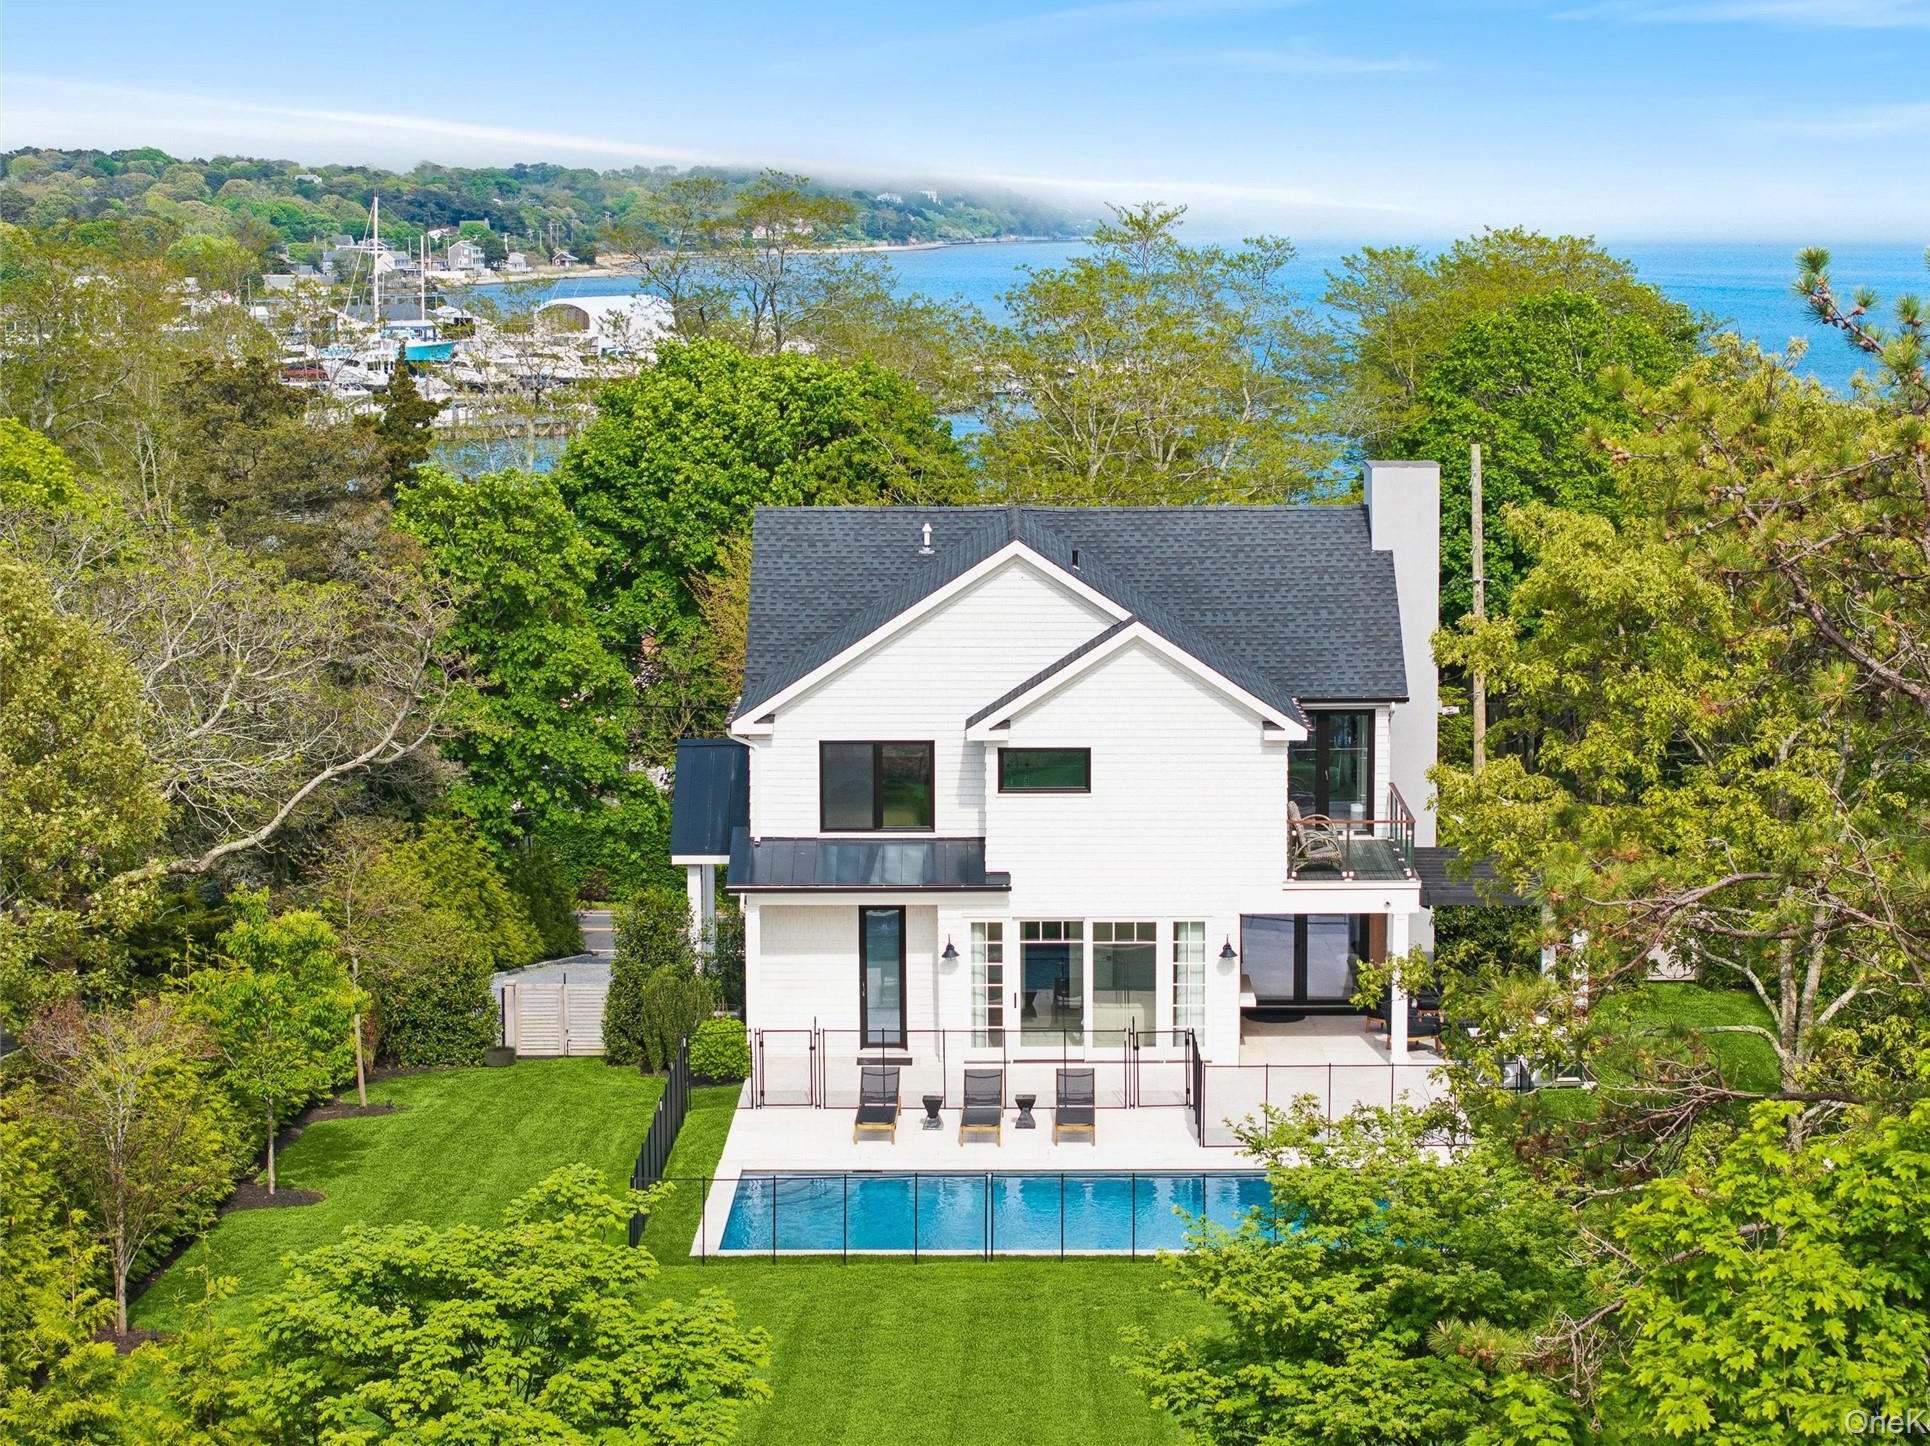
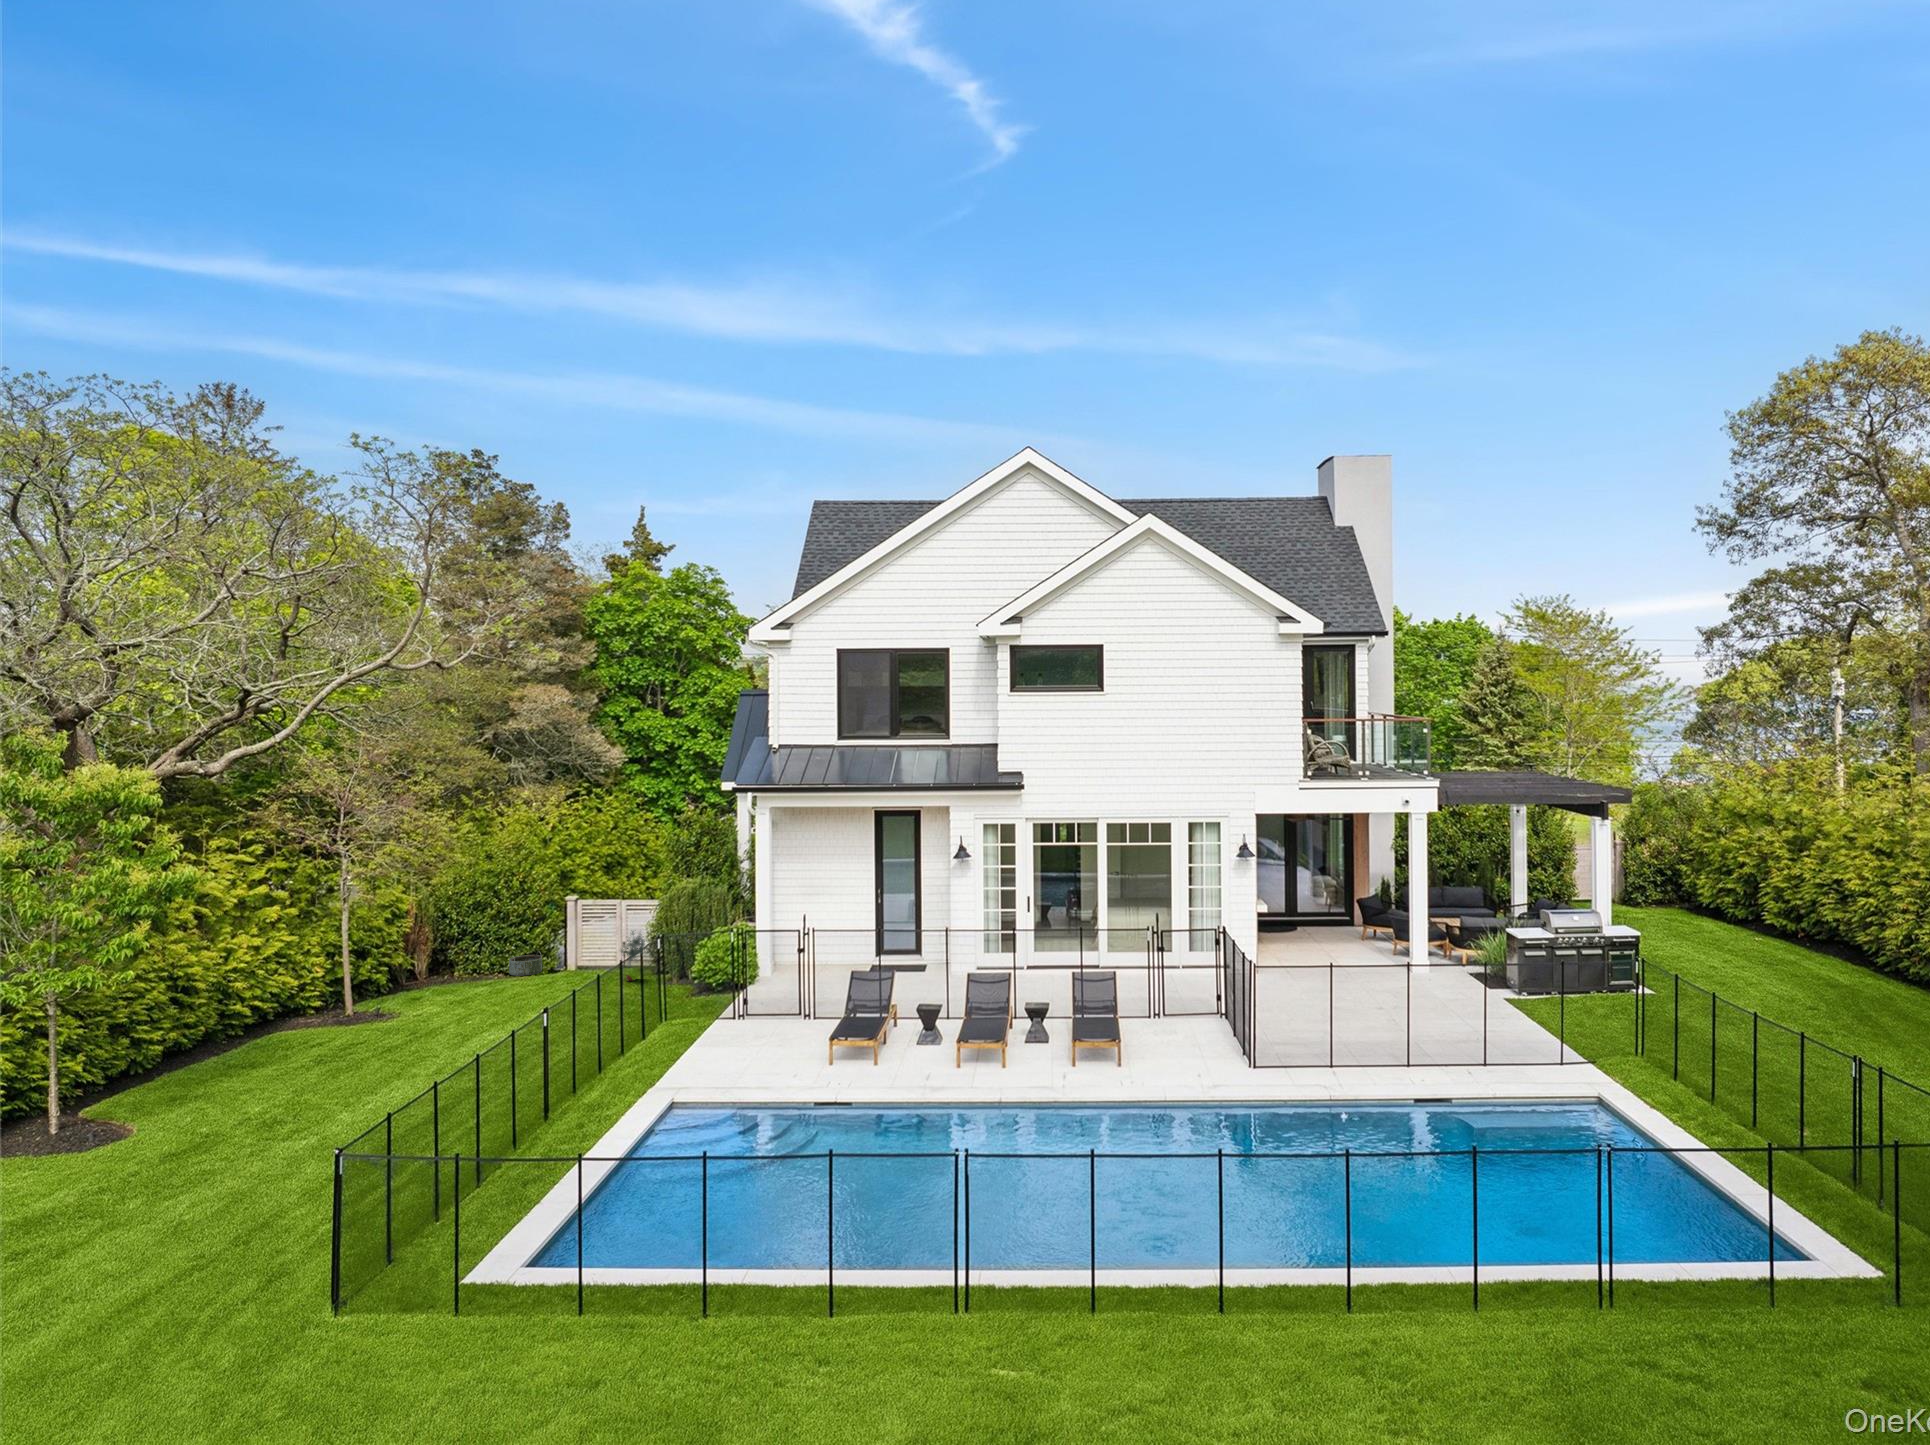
potted tree: none [600,1022,634,1073] -> present [621,931,645,981]

